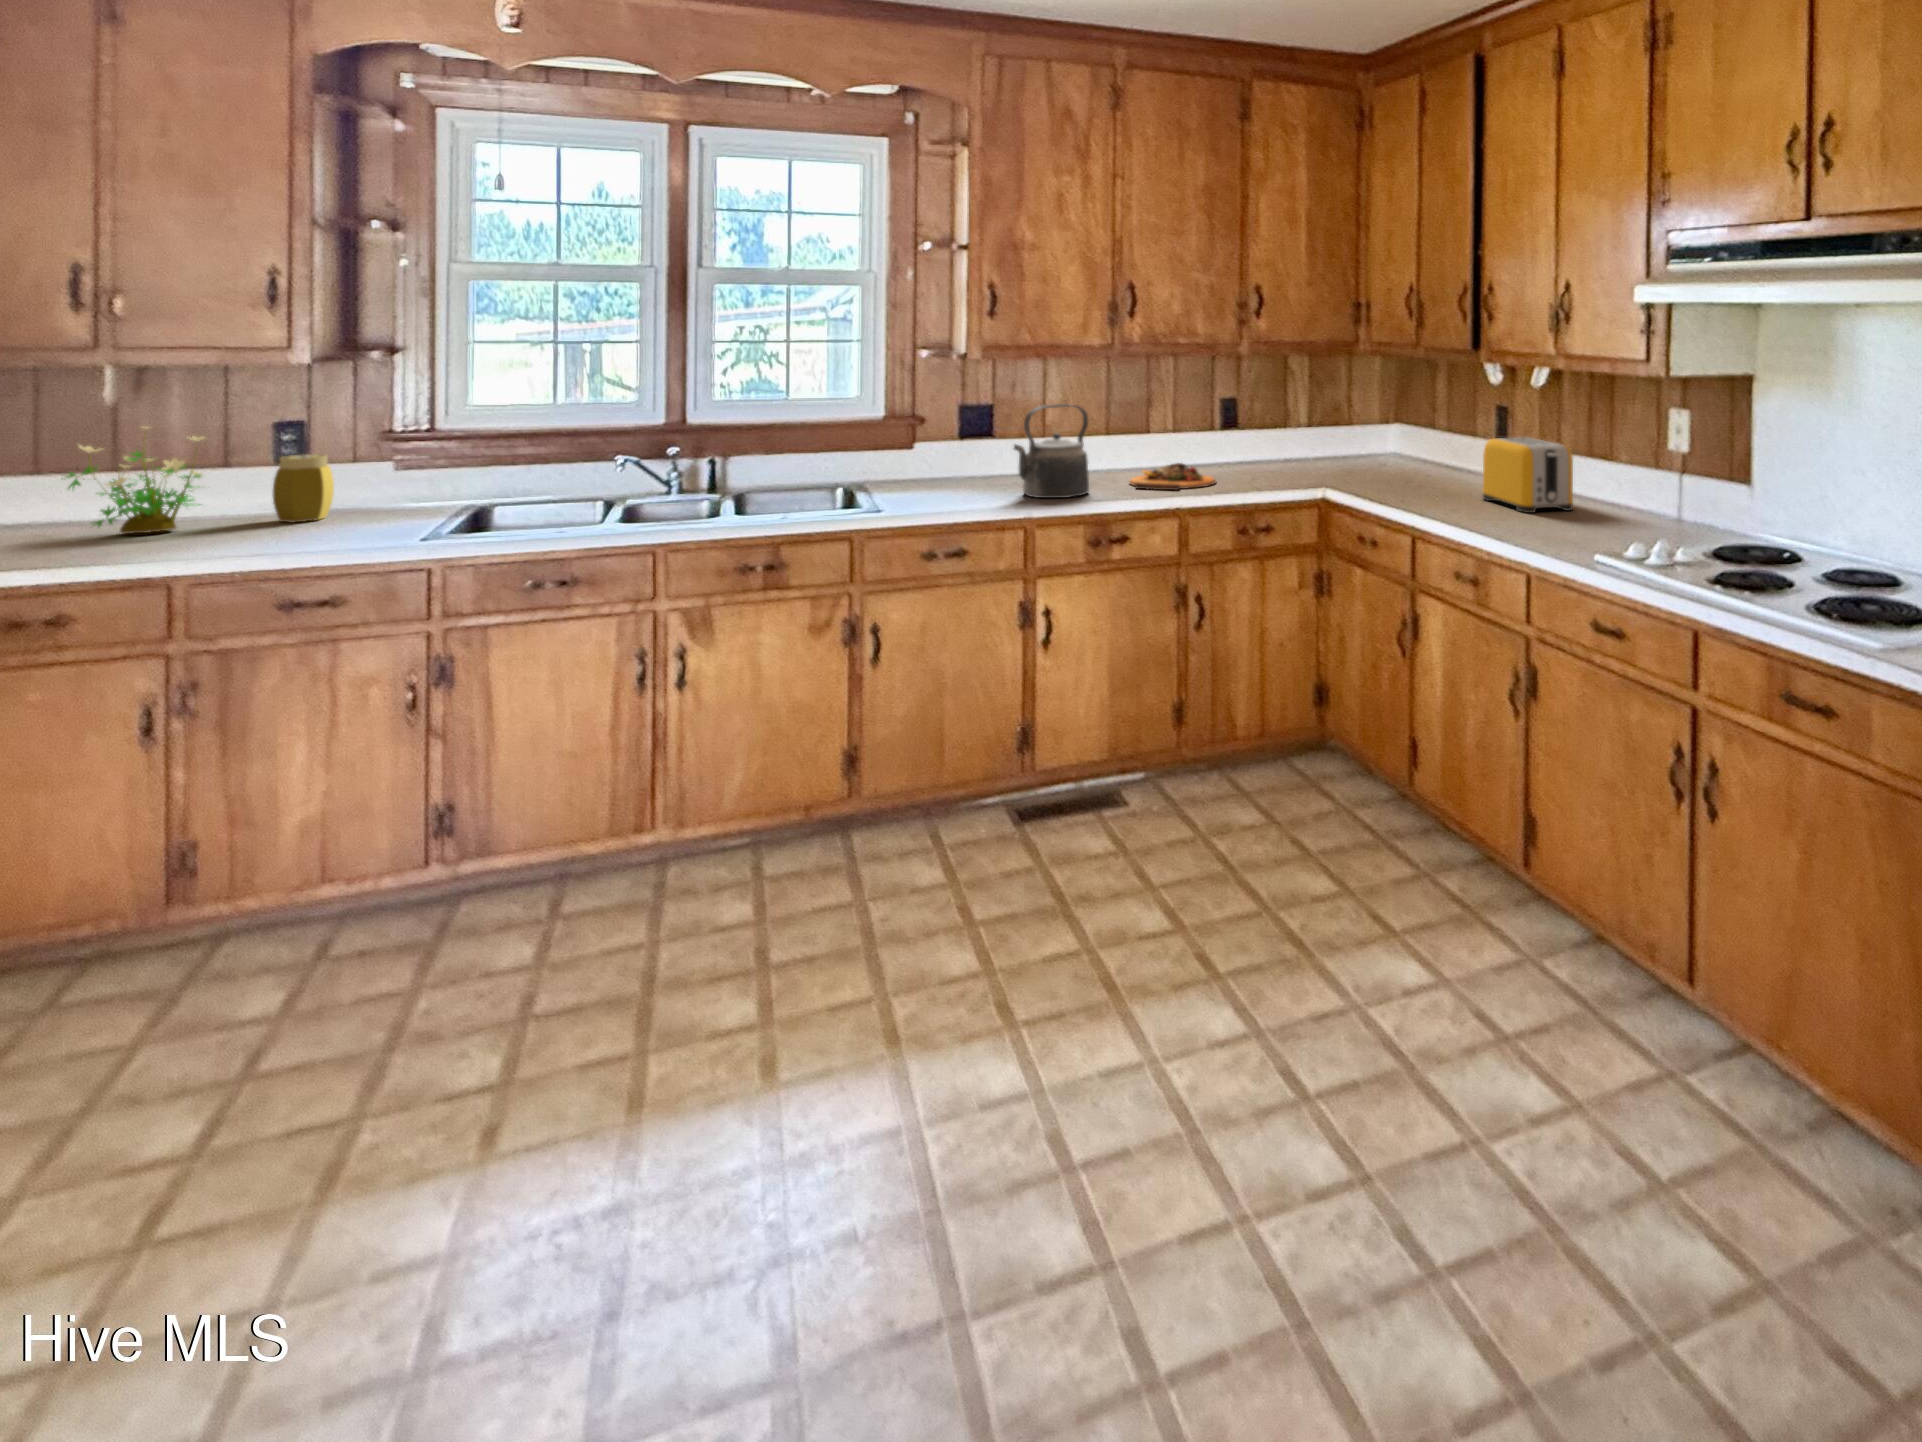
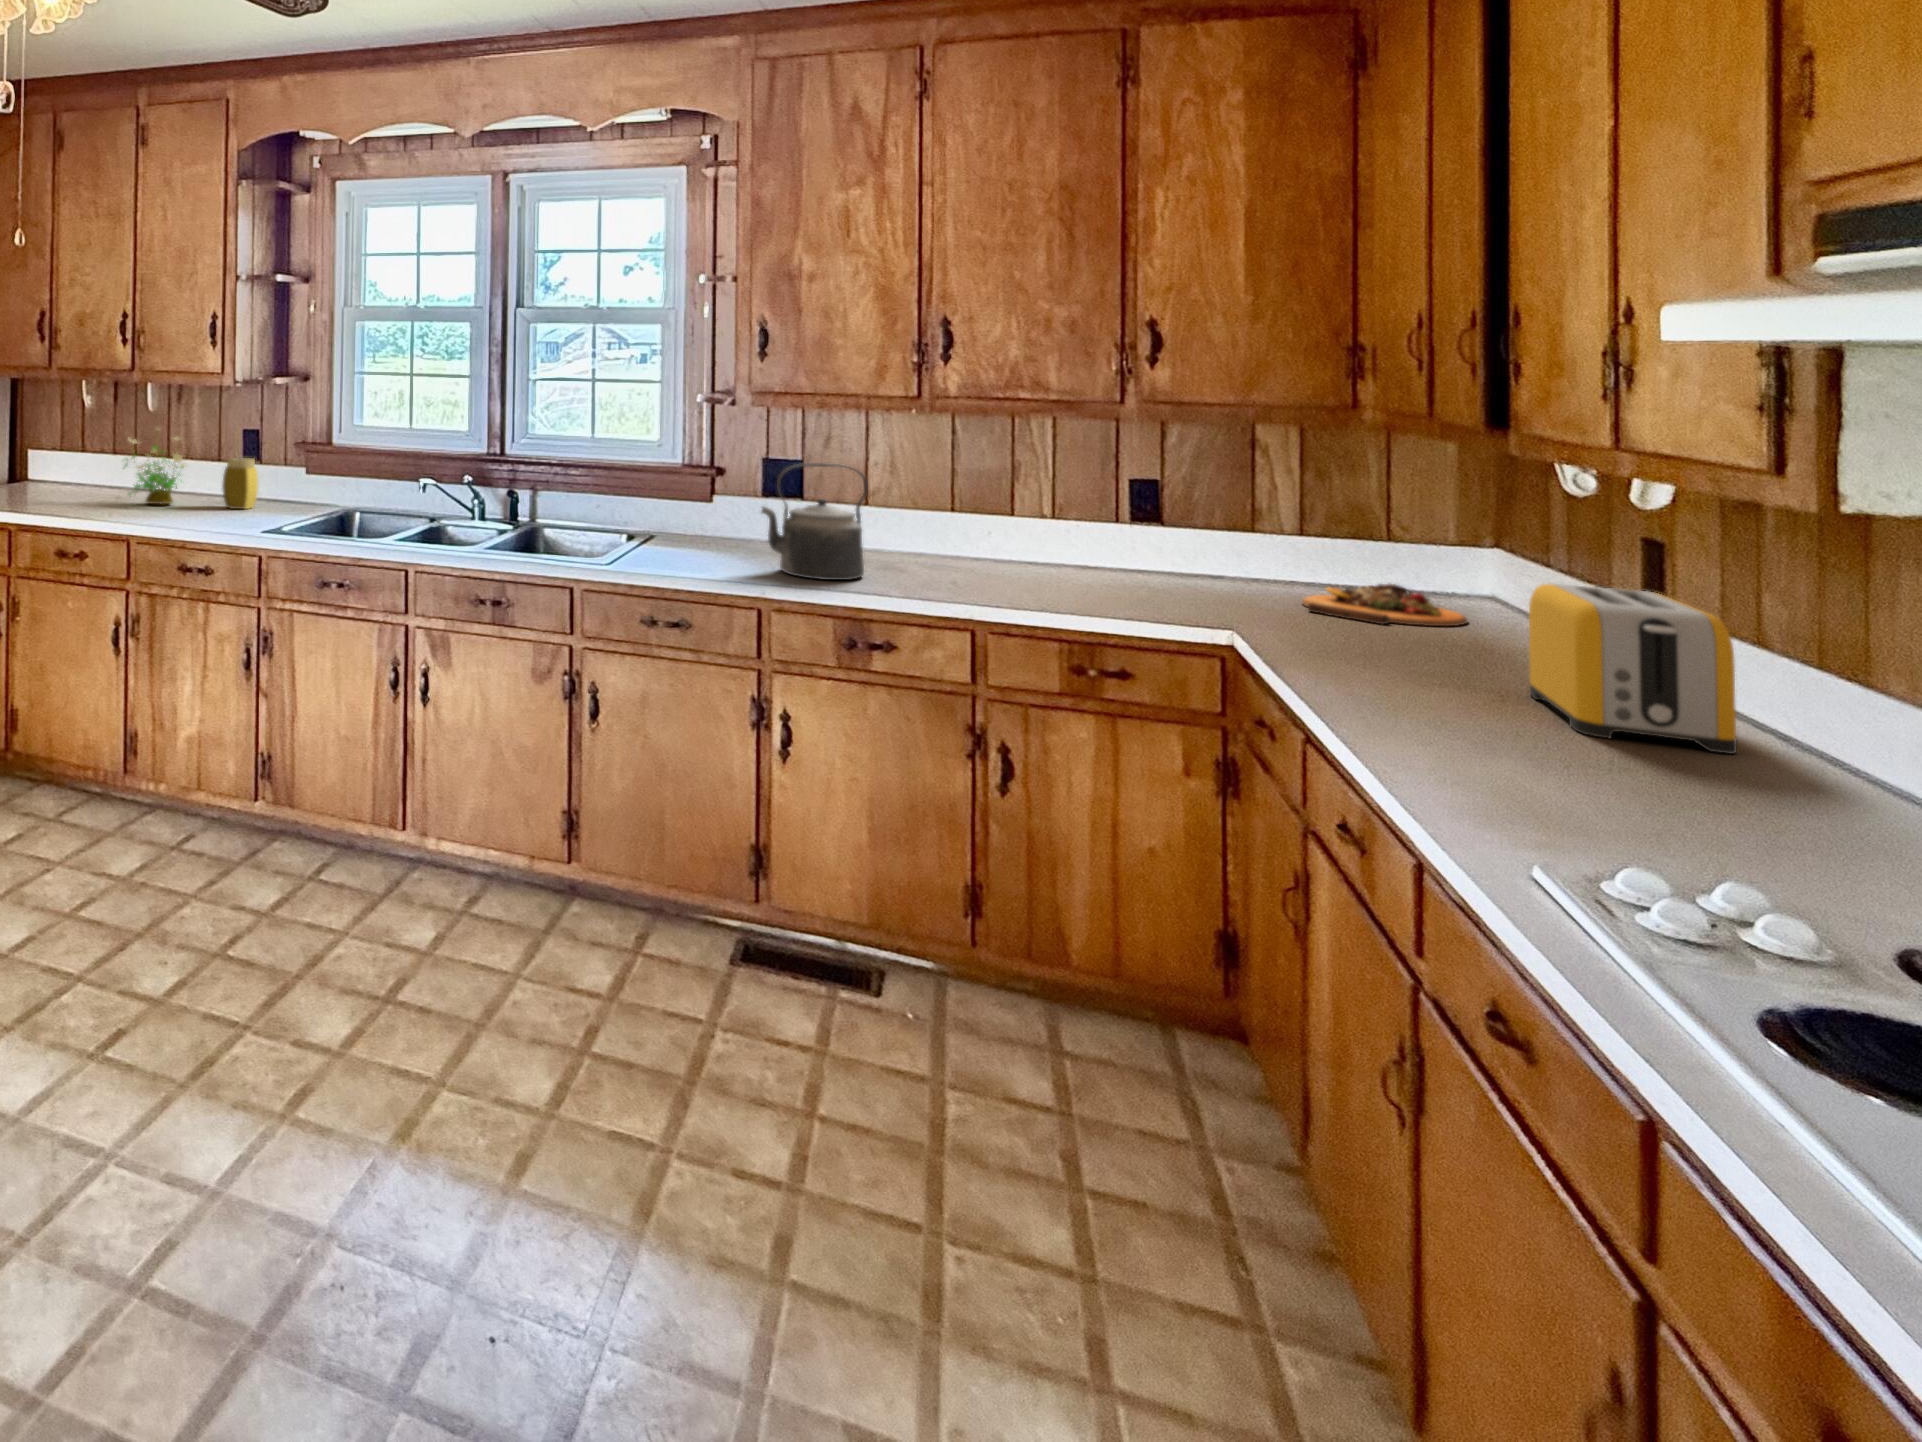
cutting board: present [1129,463,1216,490] -> present [1302,584,1467,626]

